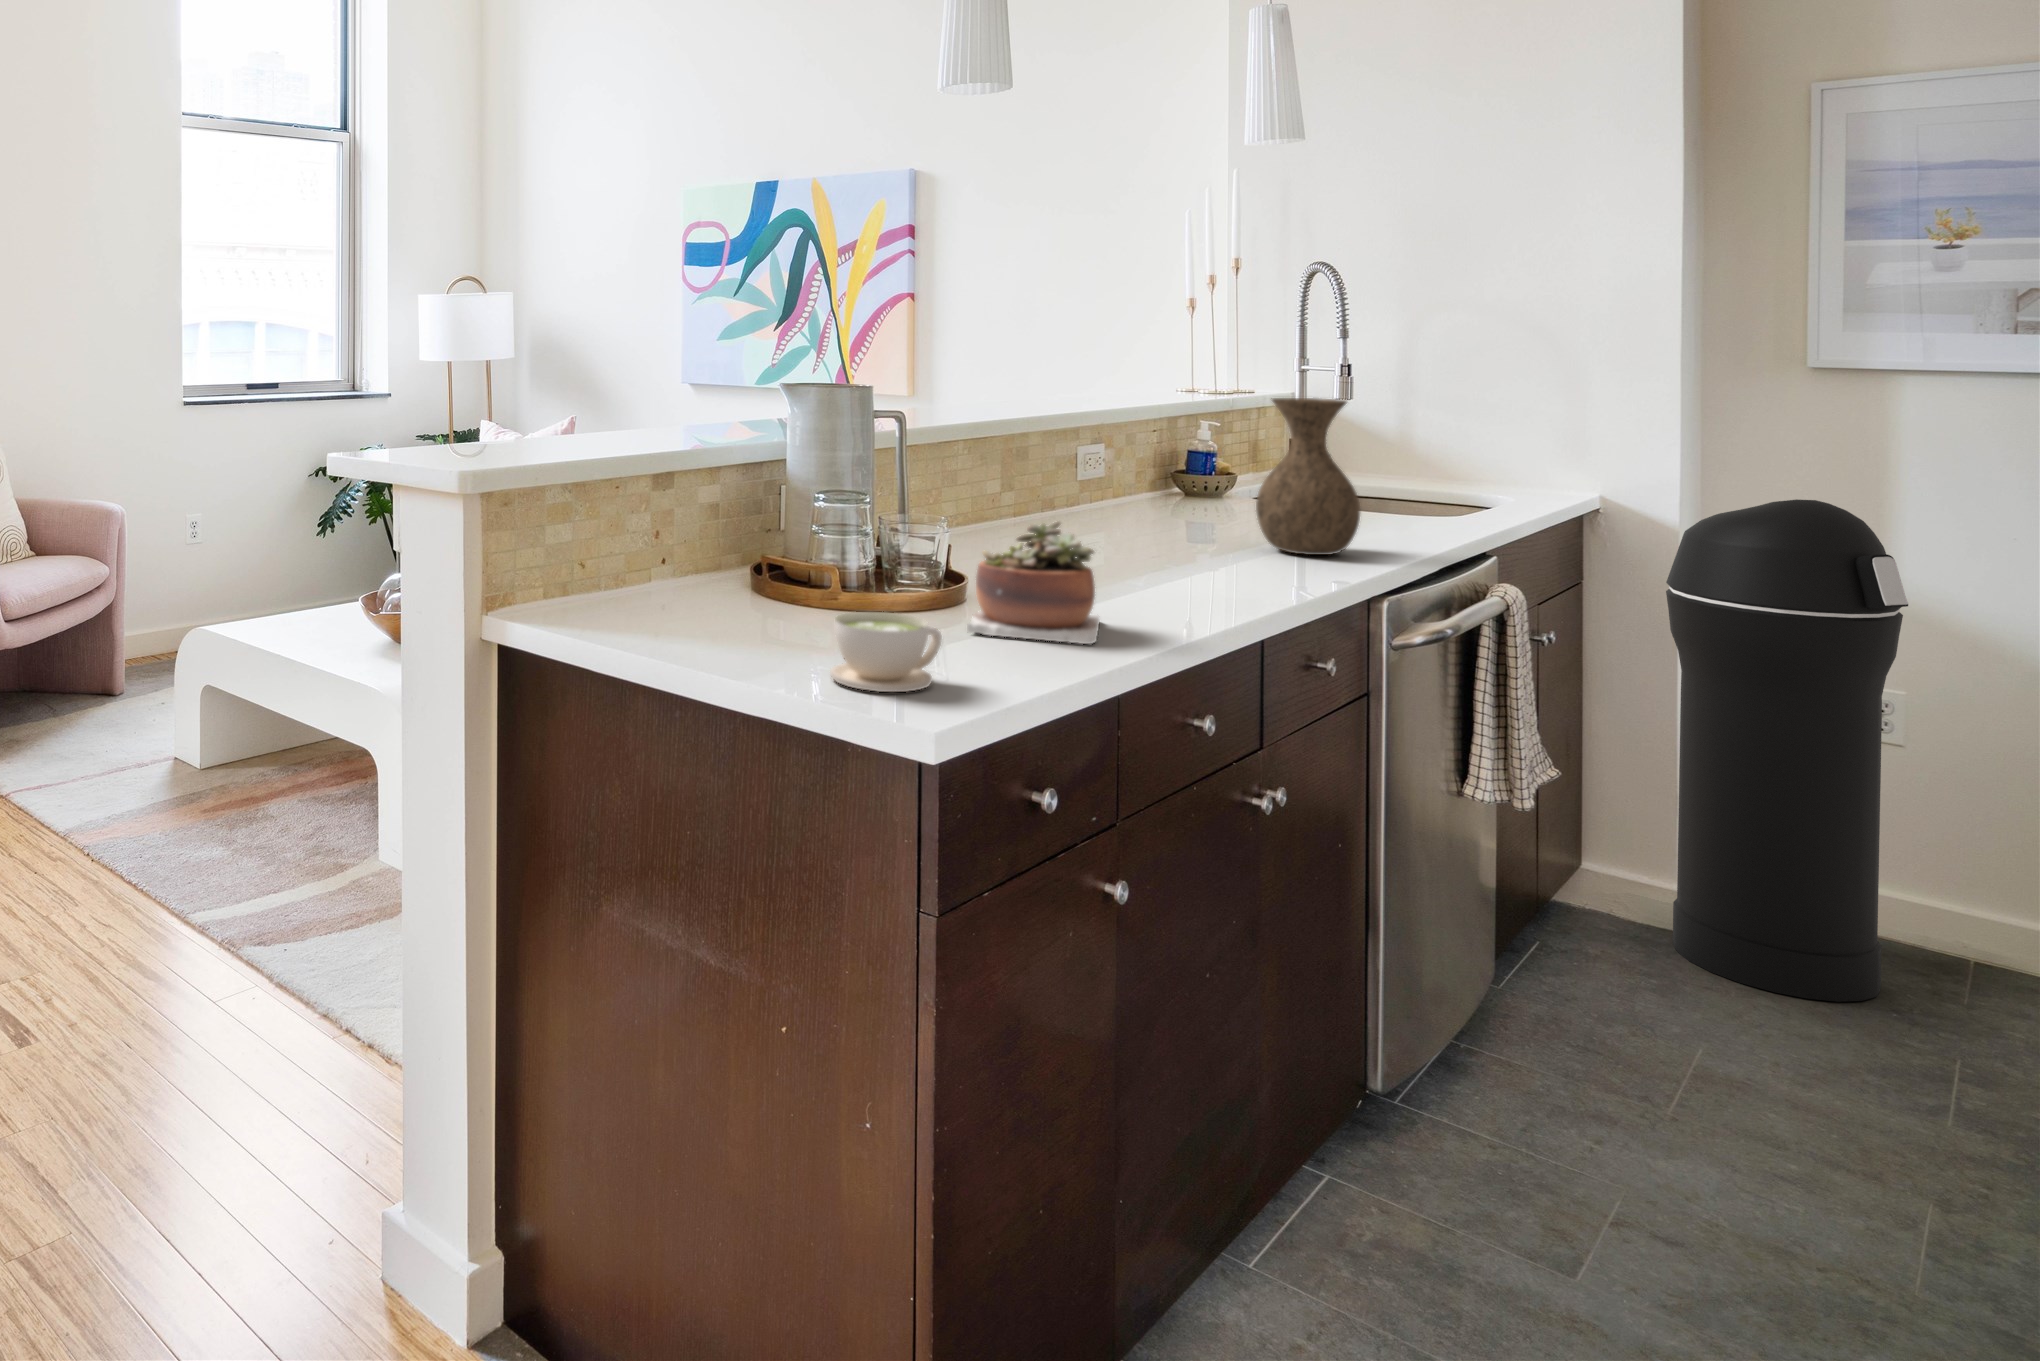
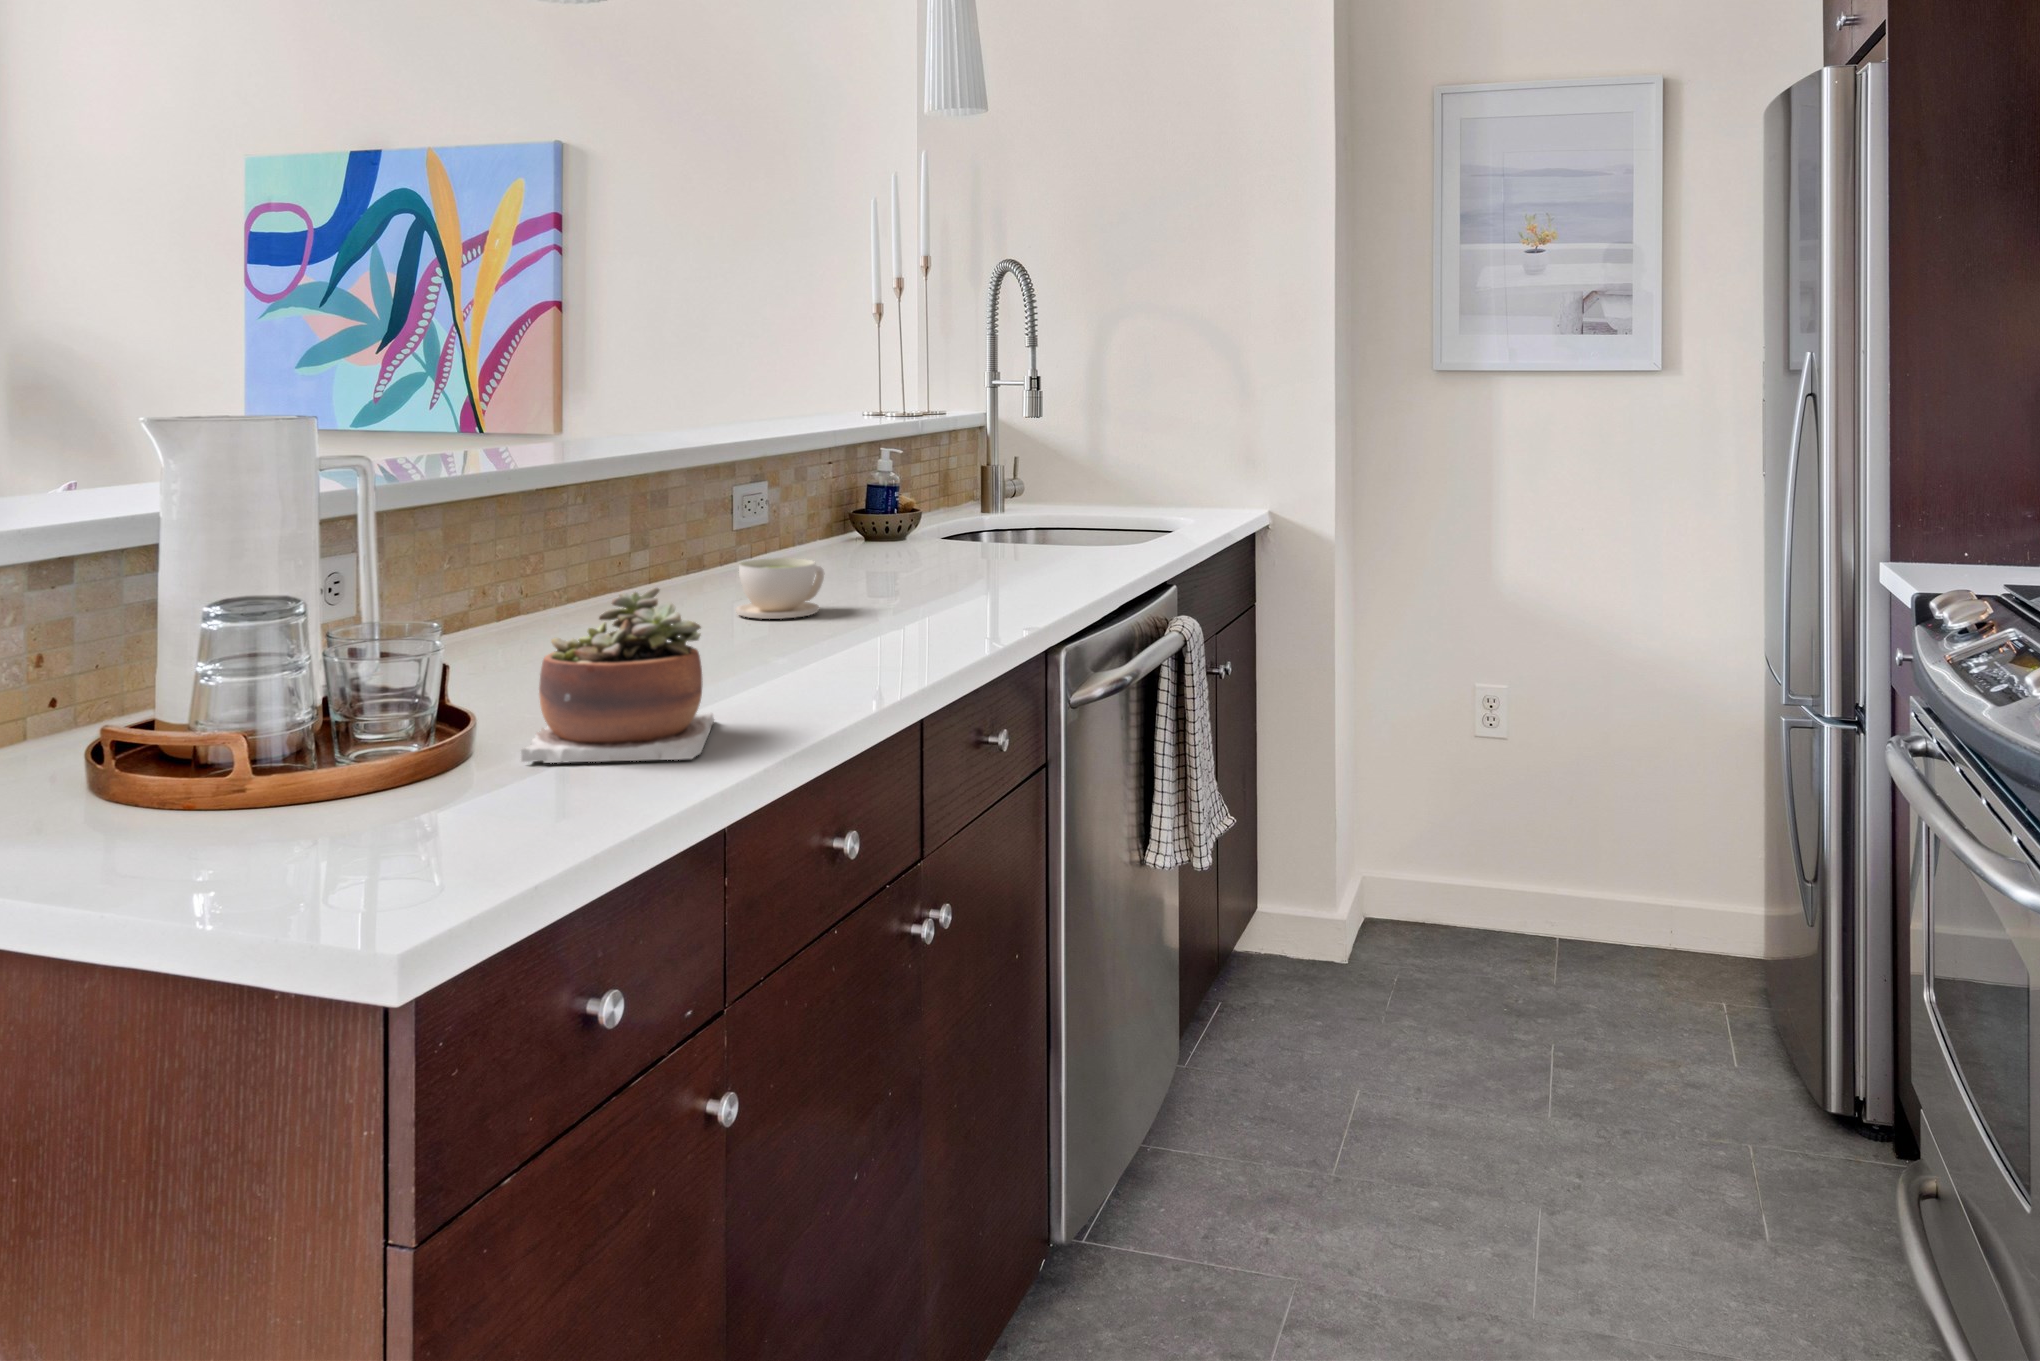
vase: present [1256,398,1360,555] -> none [927,412,1037,601]
trash can: present [1666,499,1908,1002] -> none [1326,503,1516,1015]
coffee cup: present [830,612,942,692] -> present [736,558,824,619]

